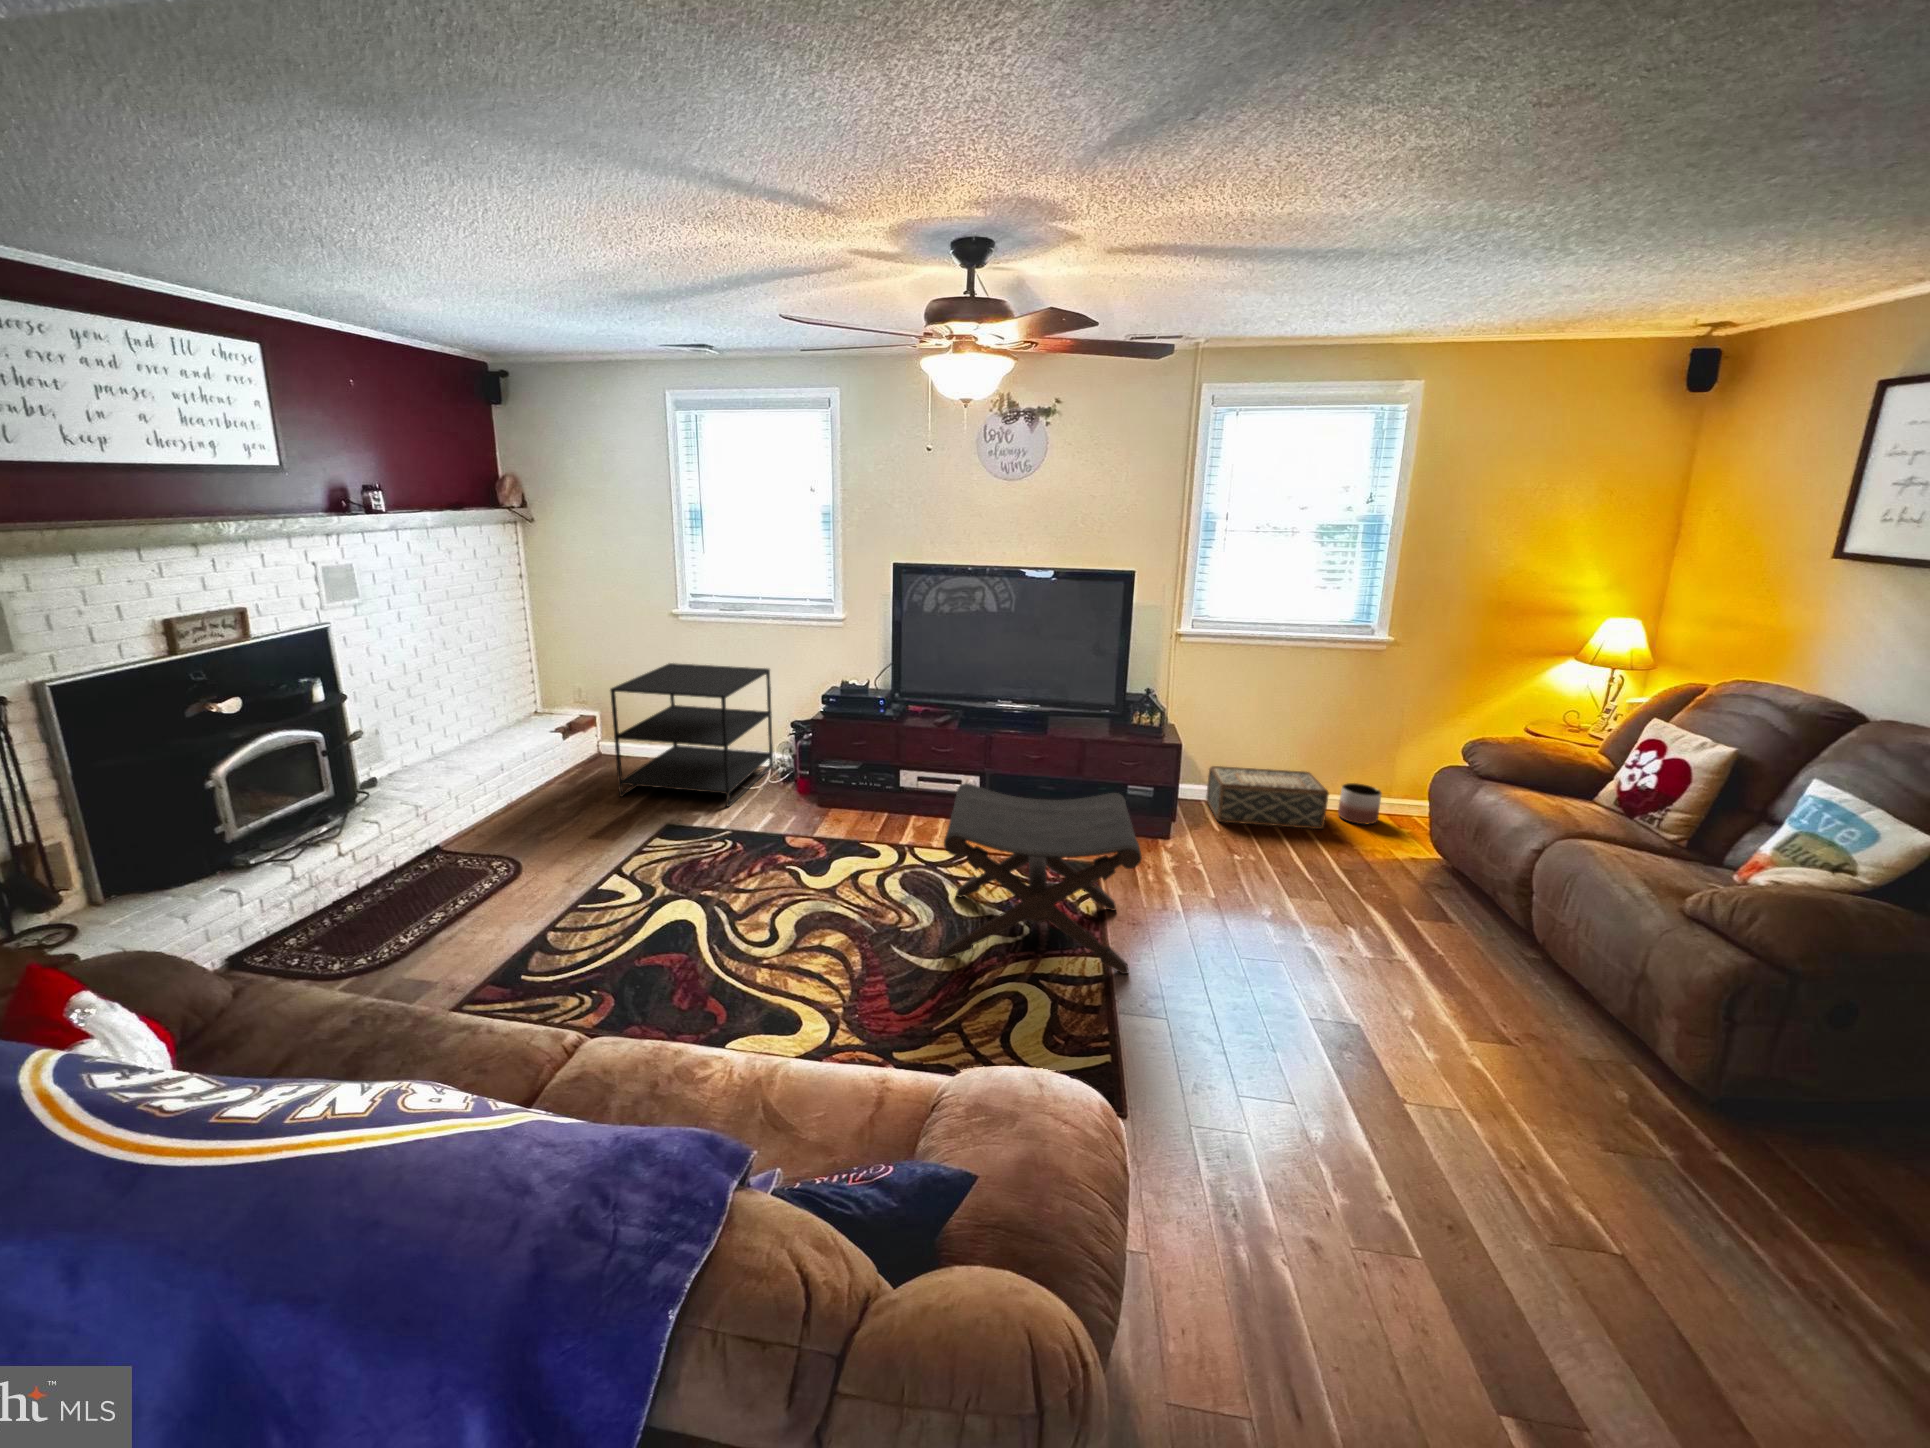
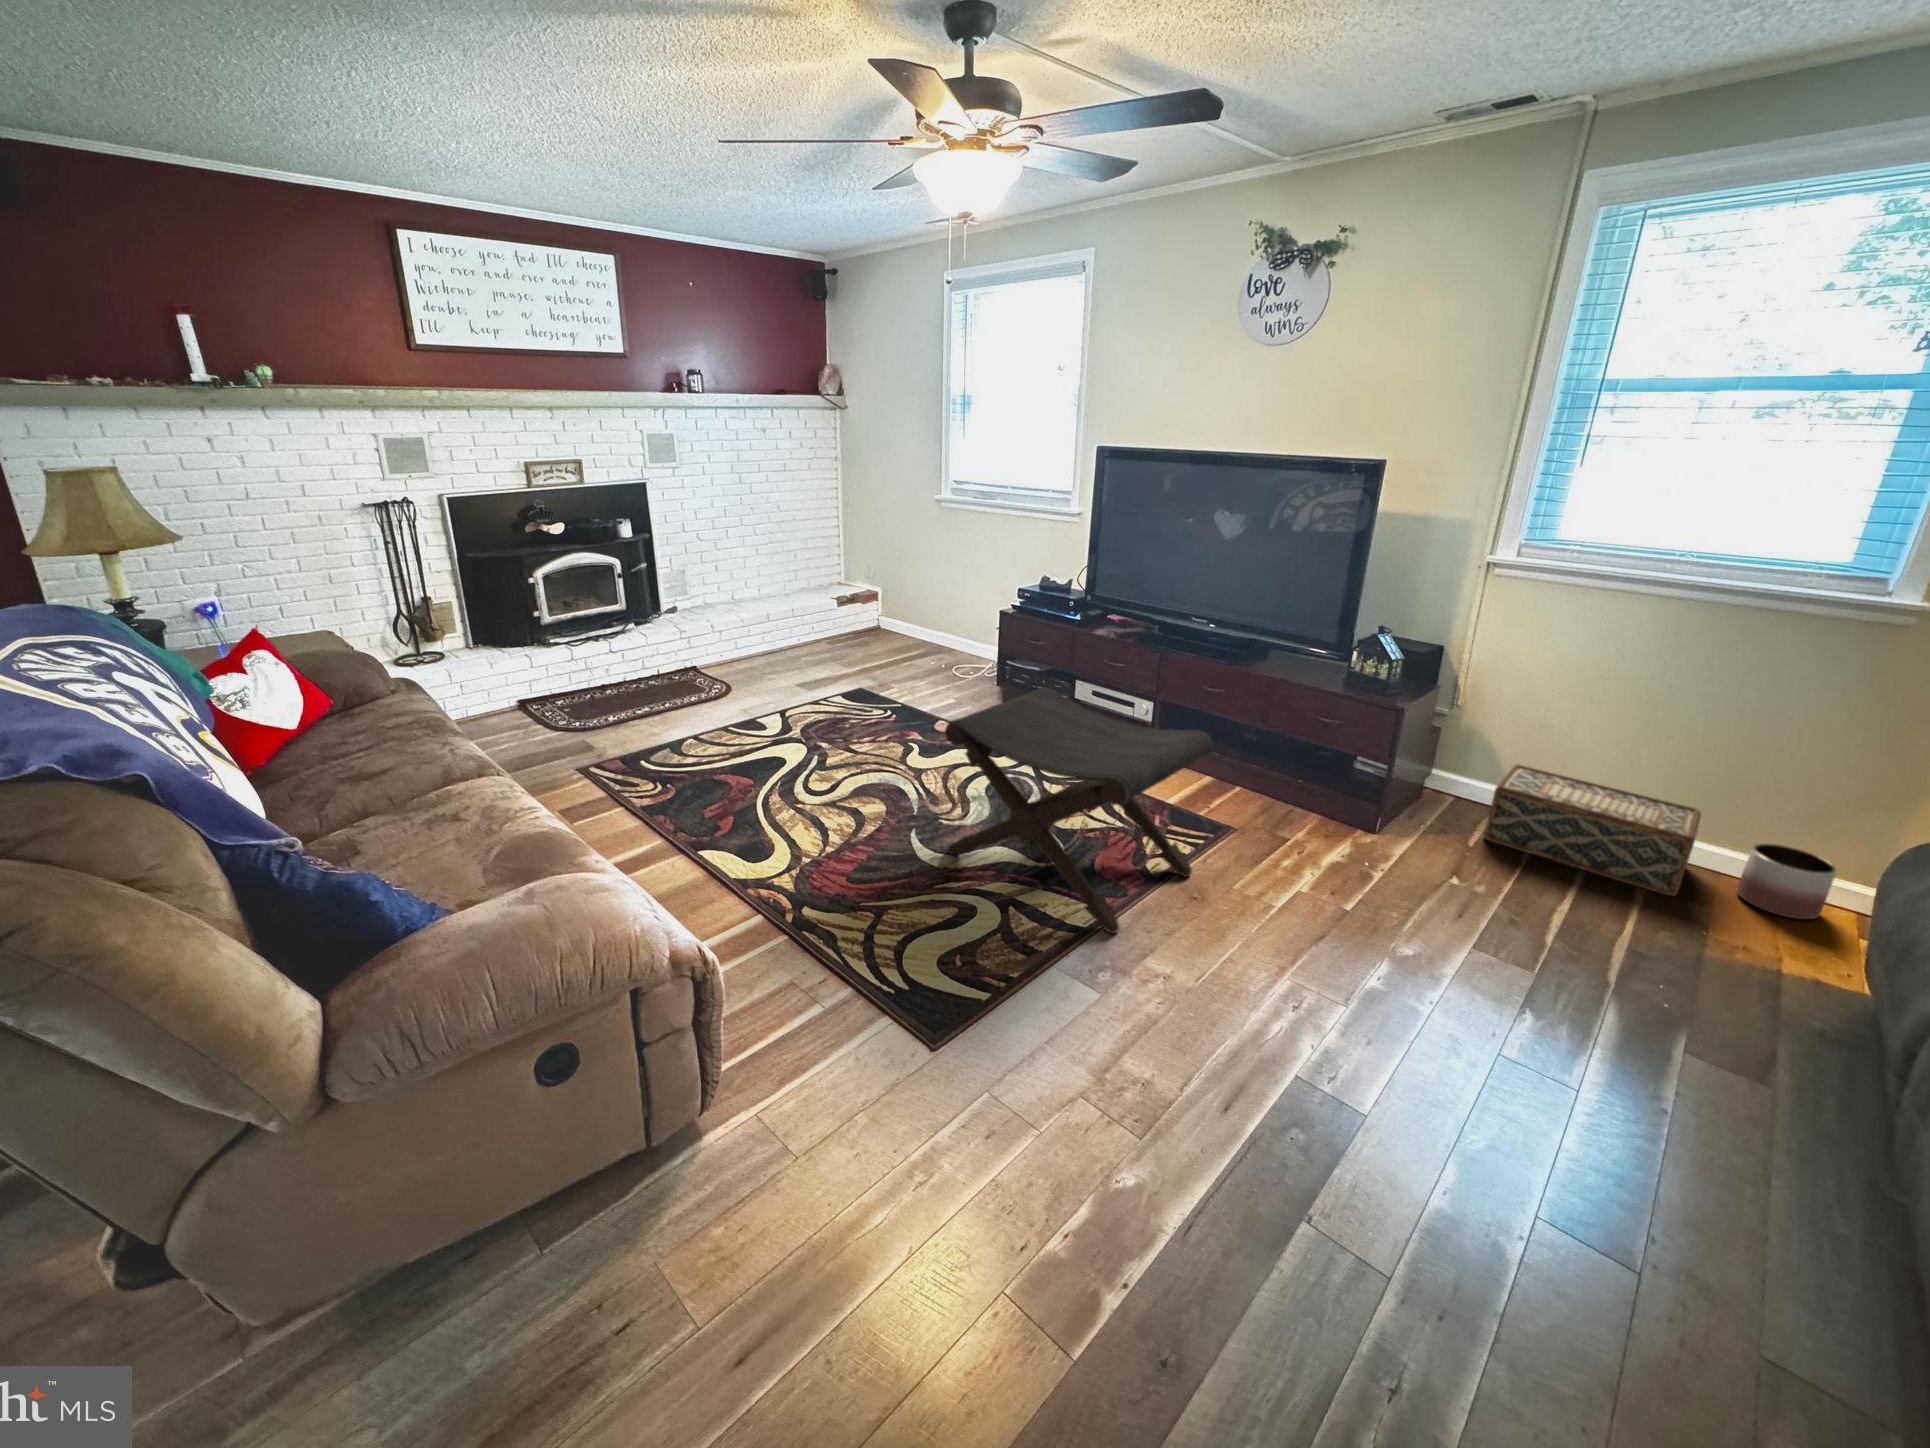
side table: present [610,663,773,807] -> none [846,549,1006,689]

